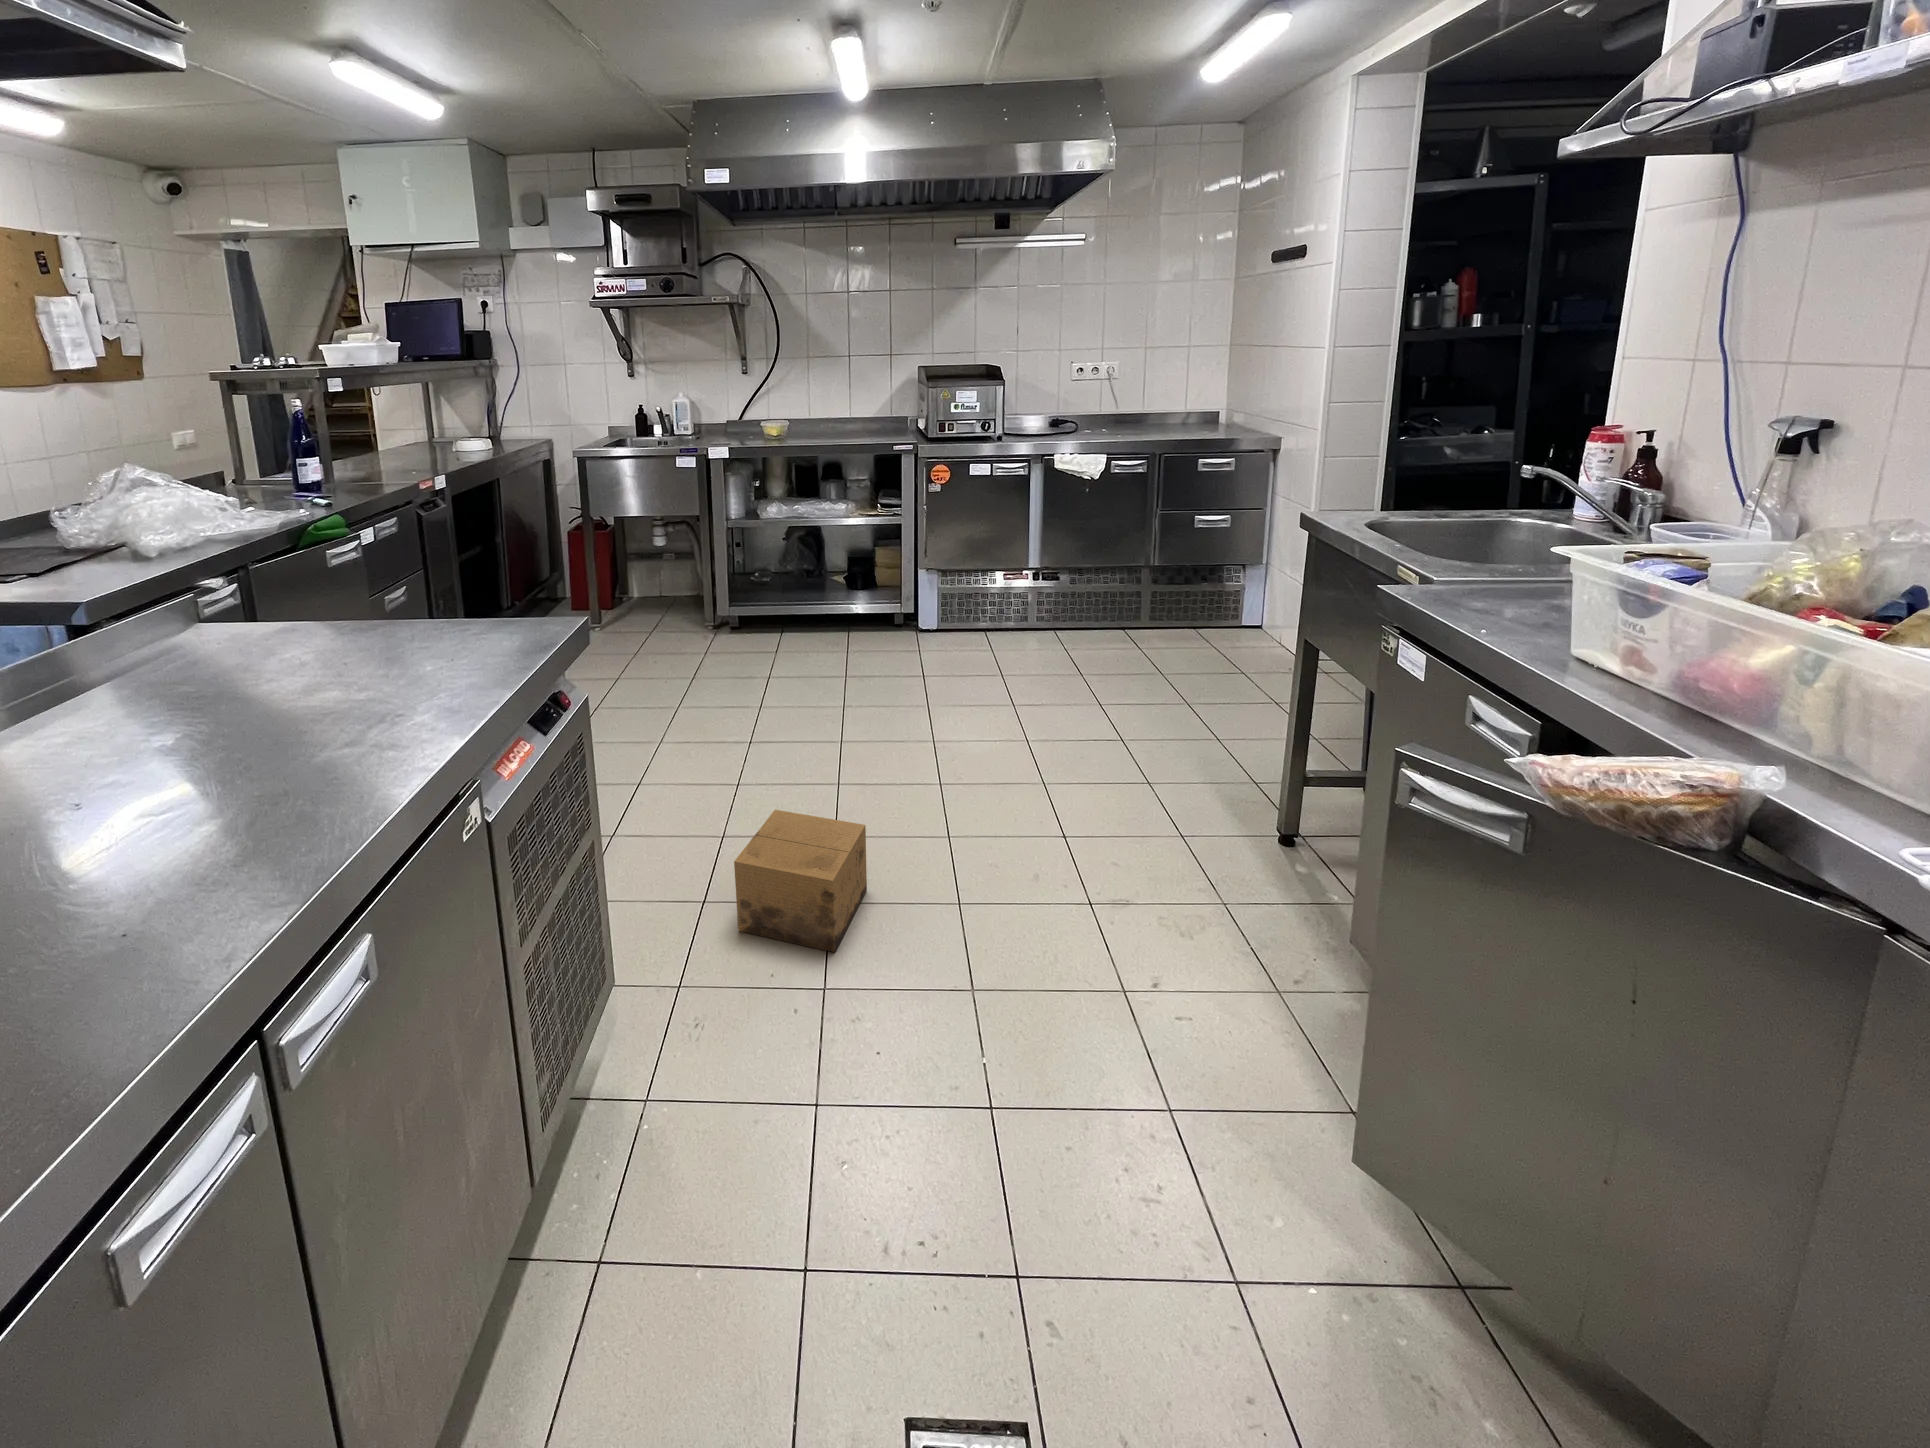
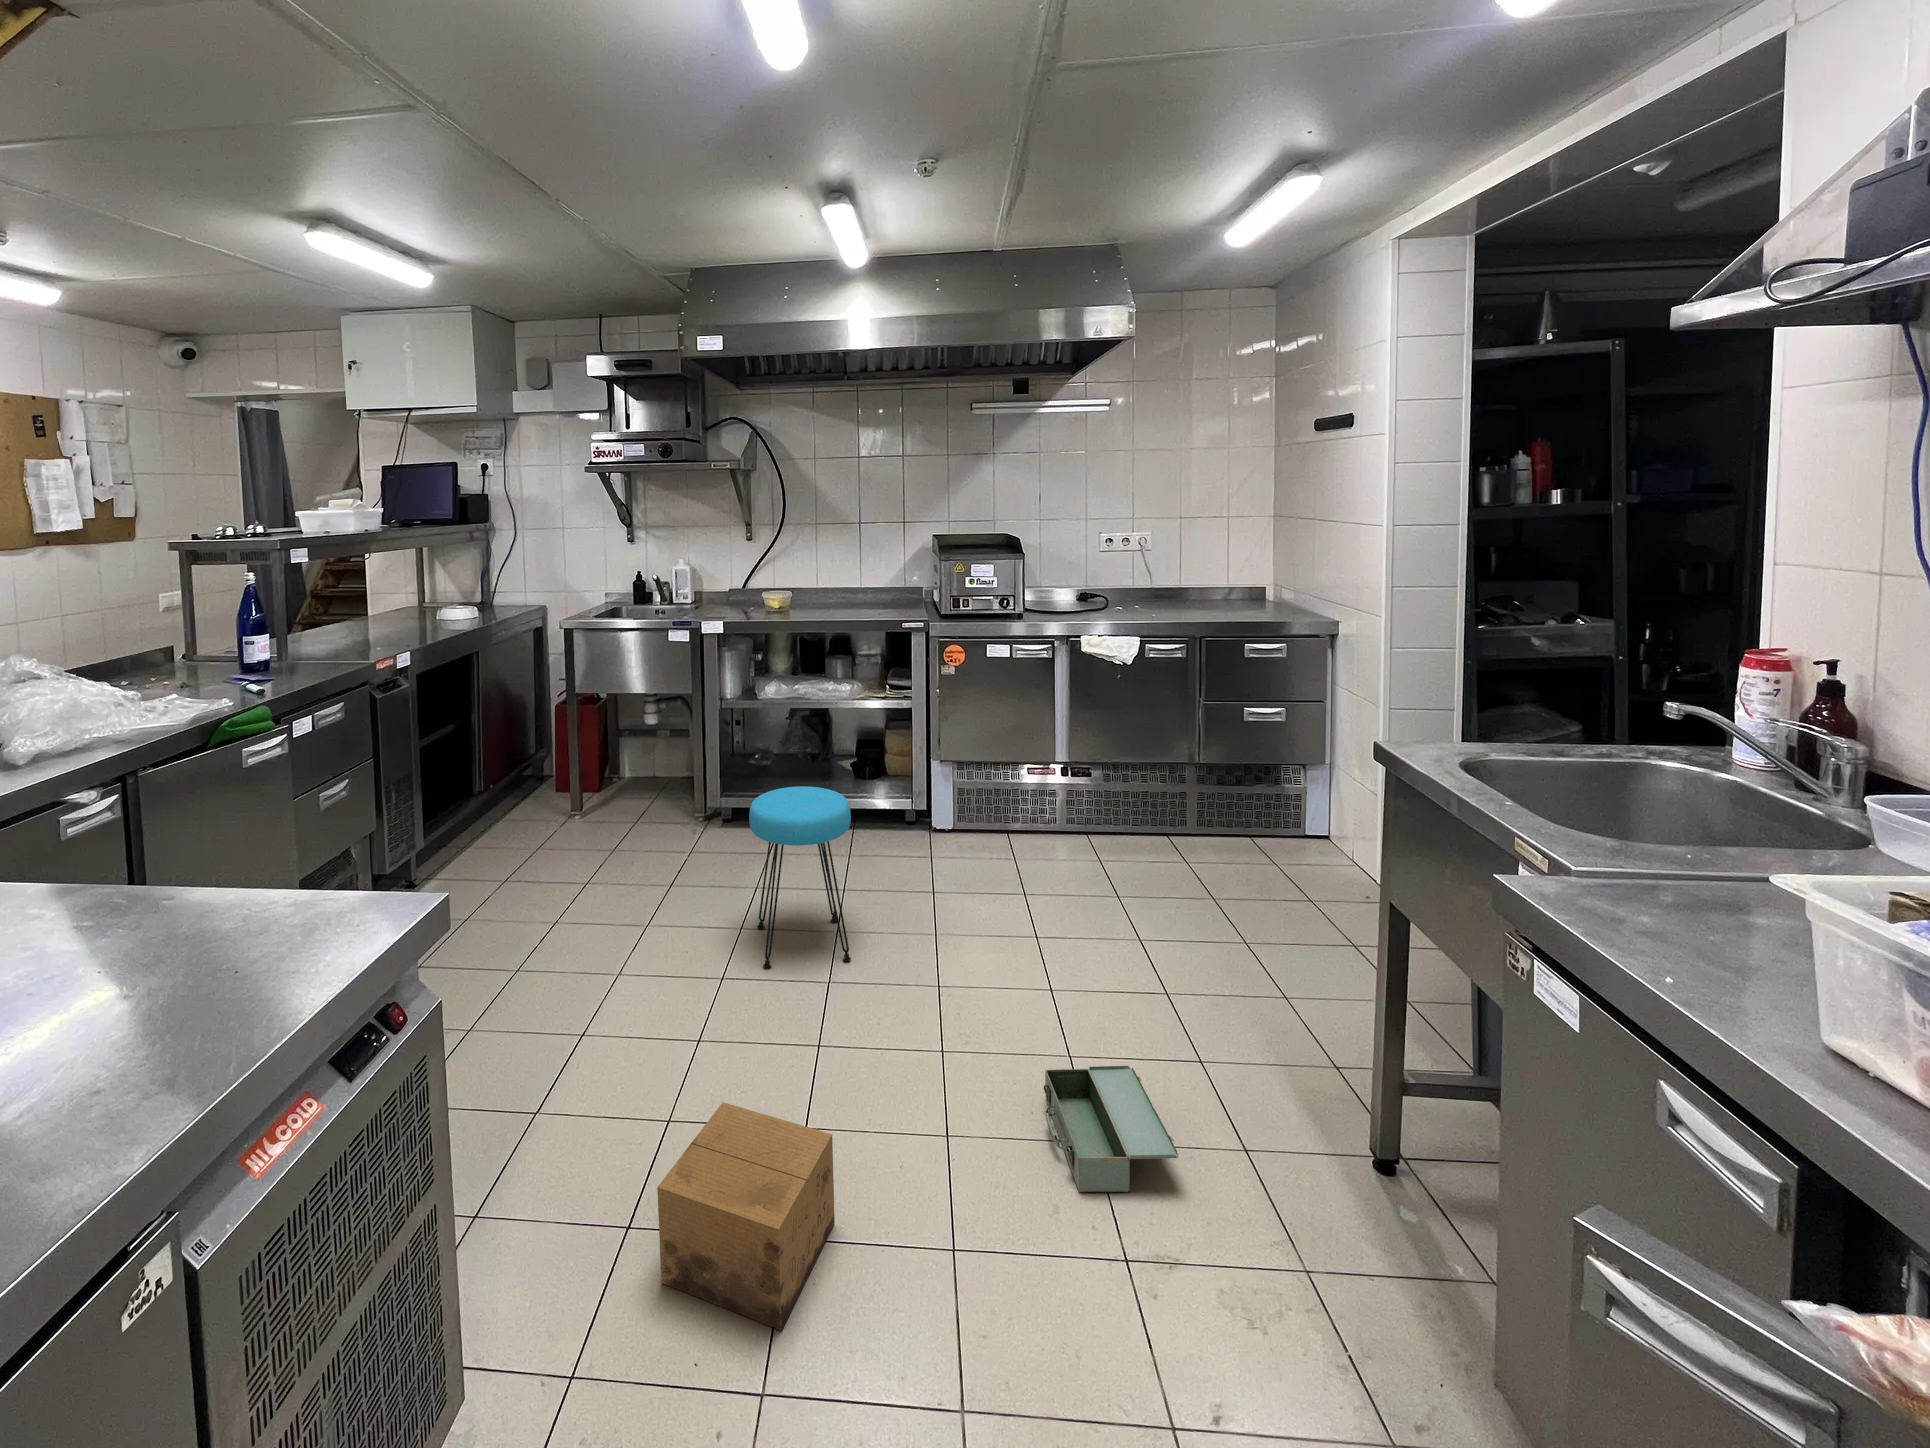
stool: none [769,585,858,731] -> present [749,786,851,967]
toolbox: none [1024,781,1130,863] -> present [1044,1066,1178,1192]

